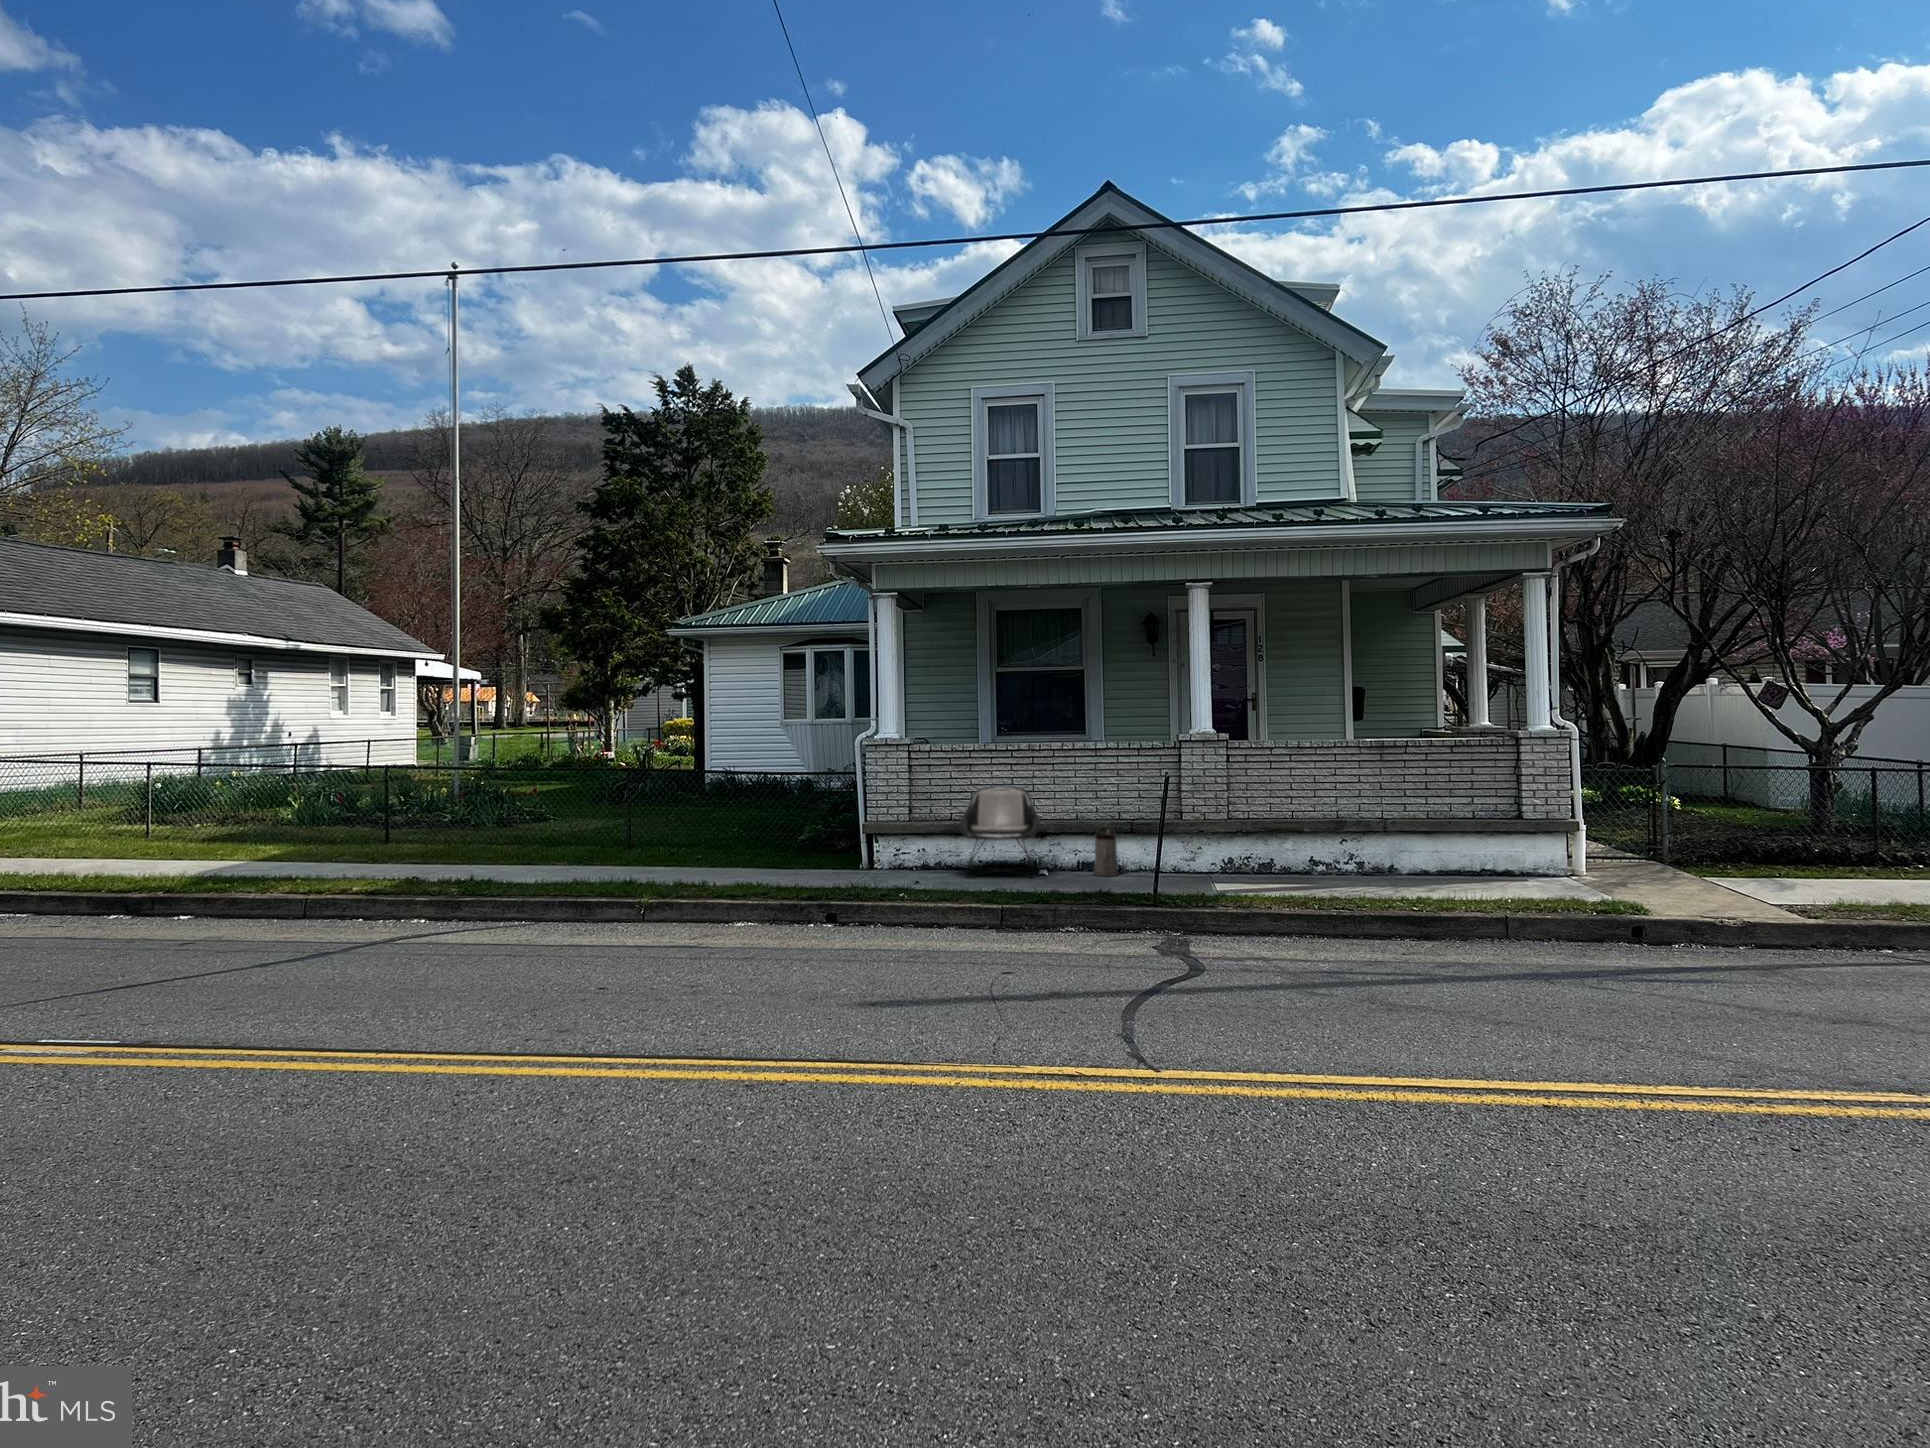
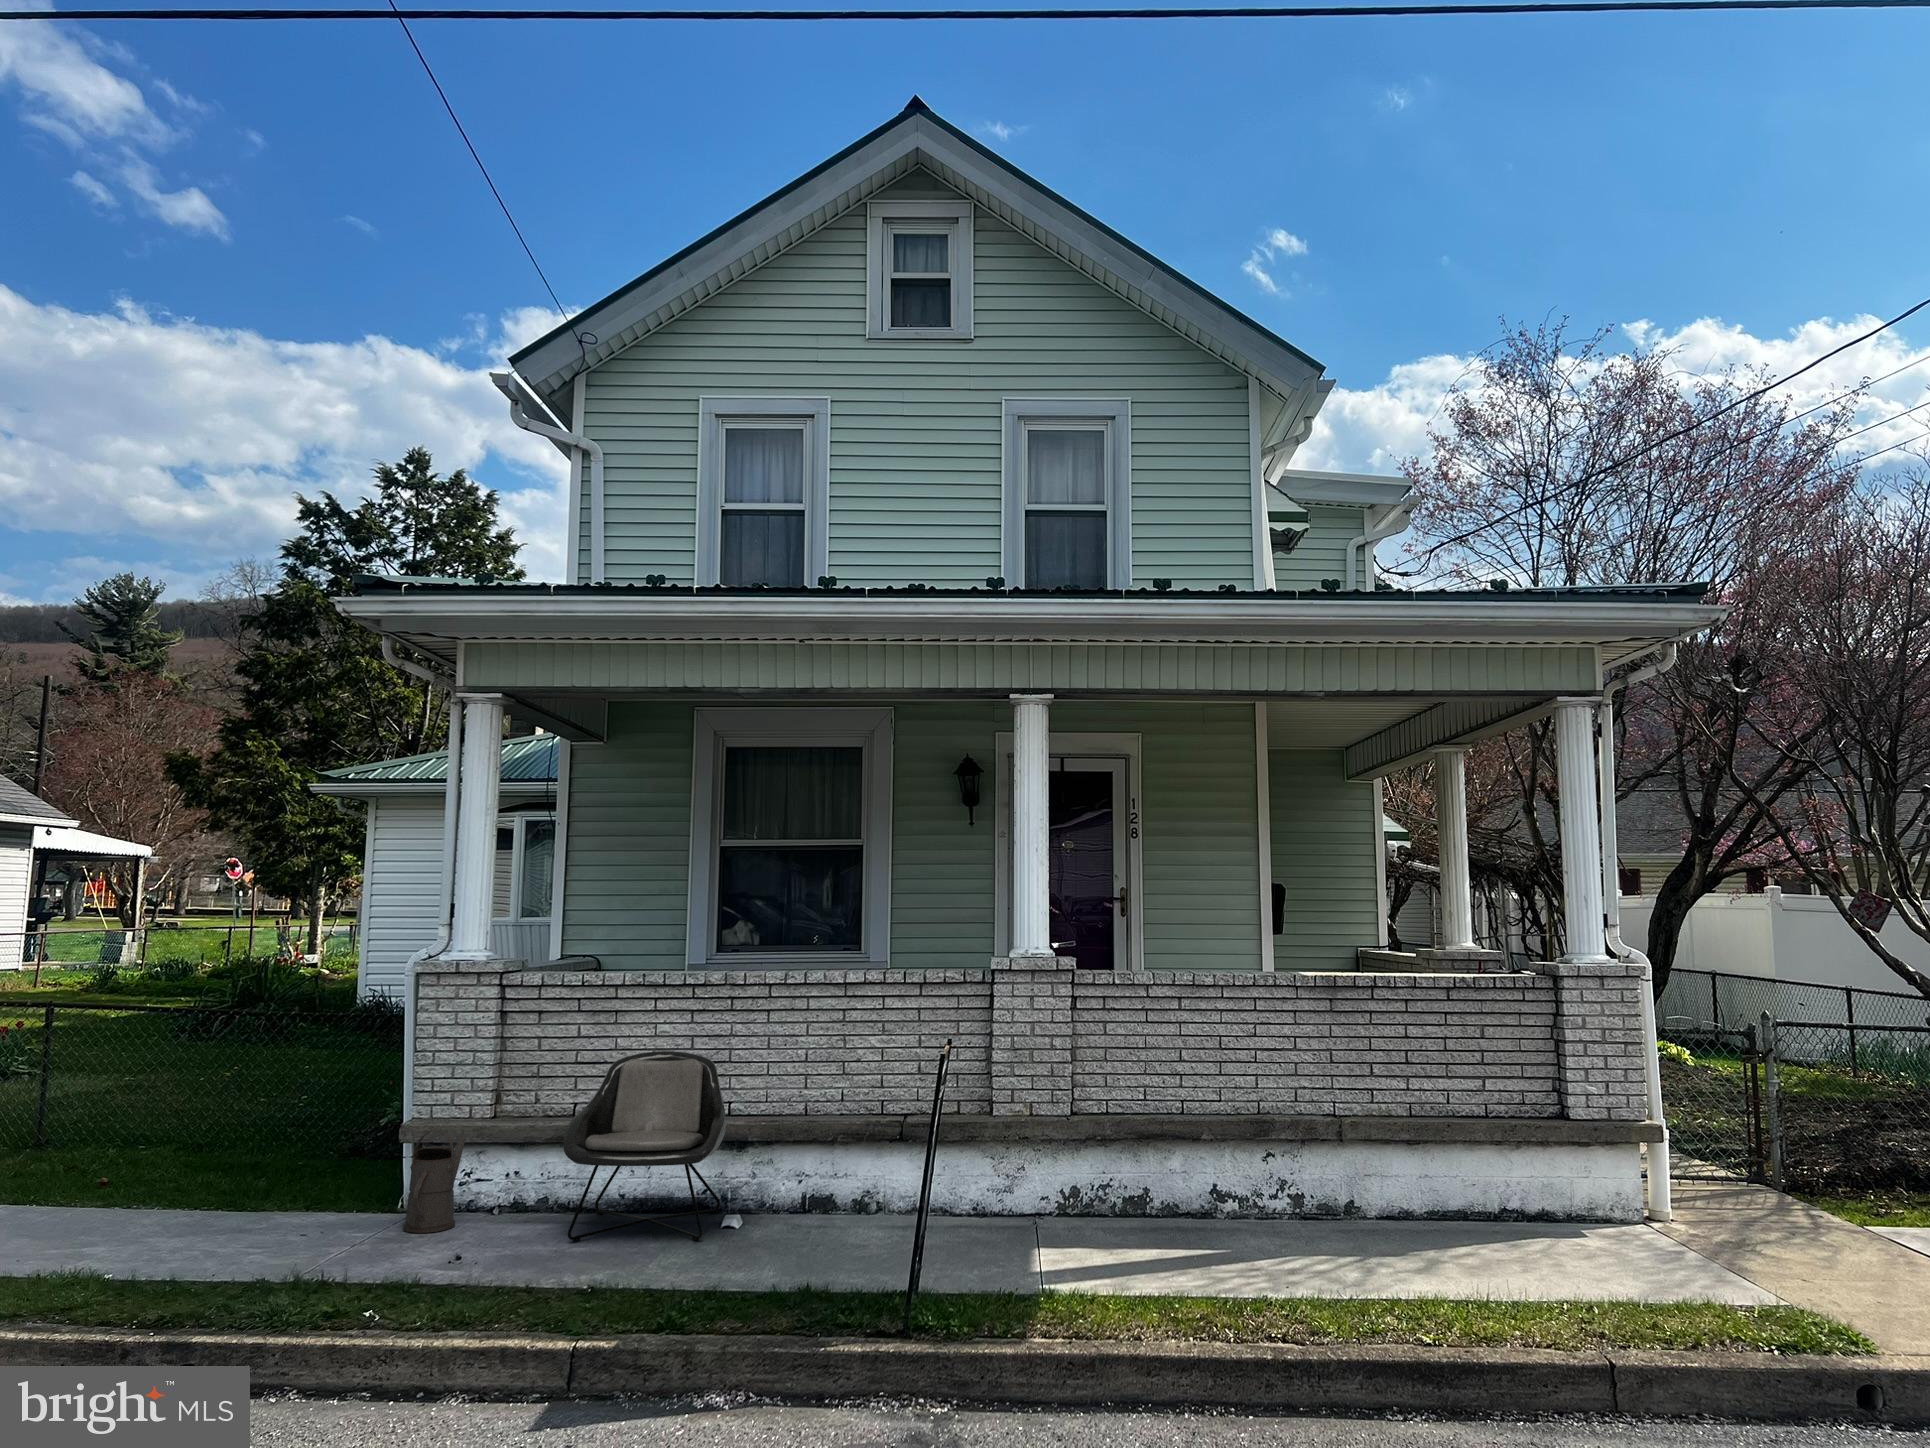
watering can: present [1094,826,1119,876] -> present [403,1129,466,1233]

